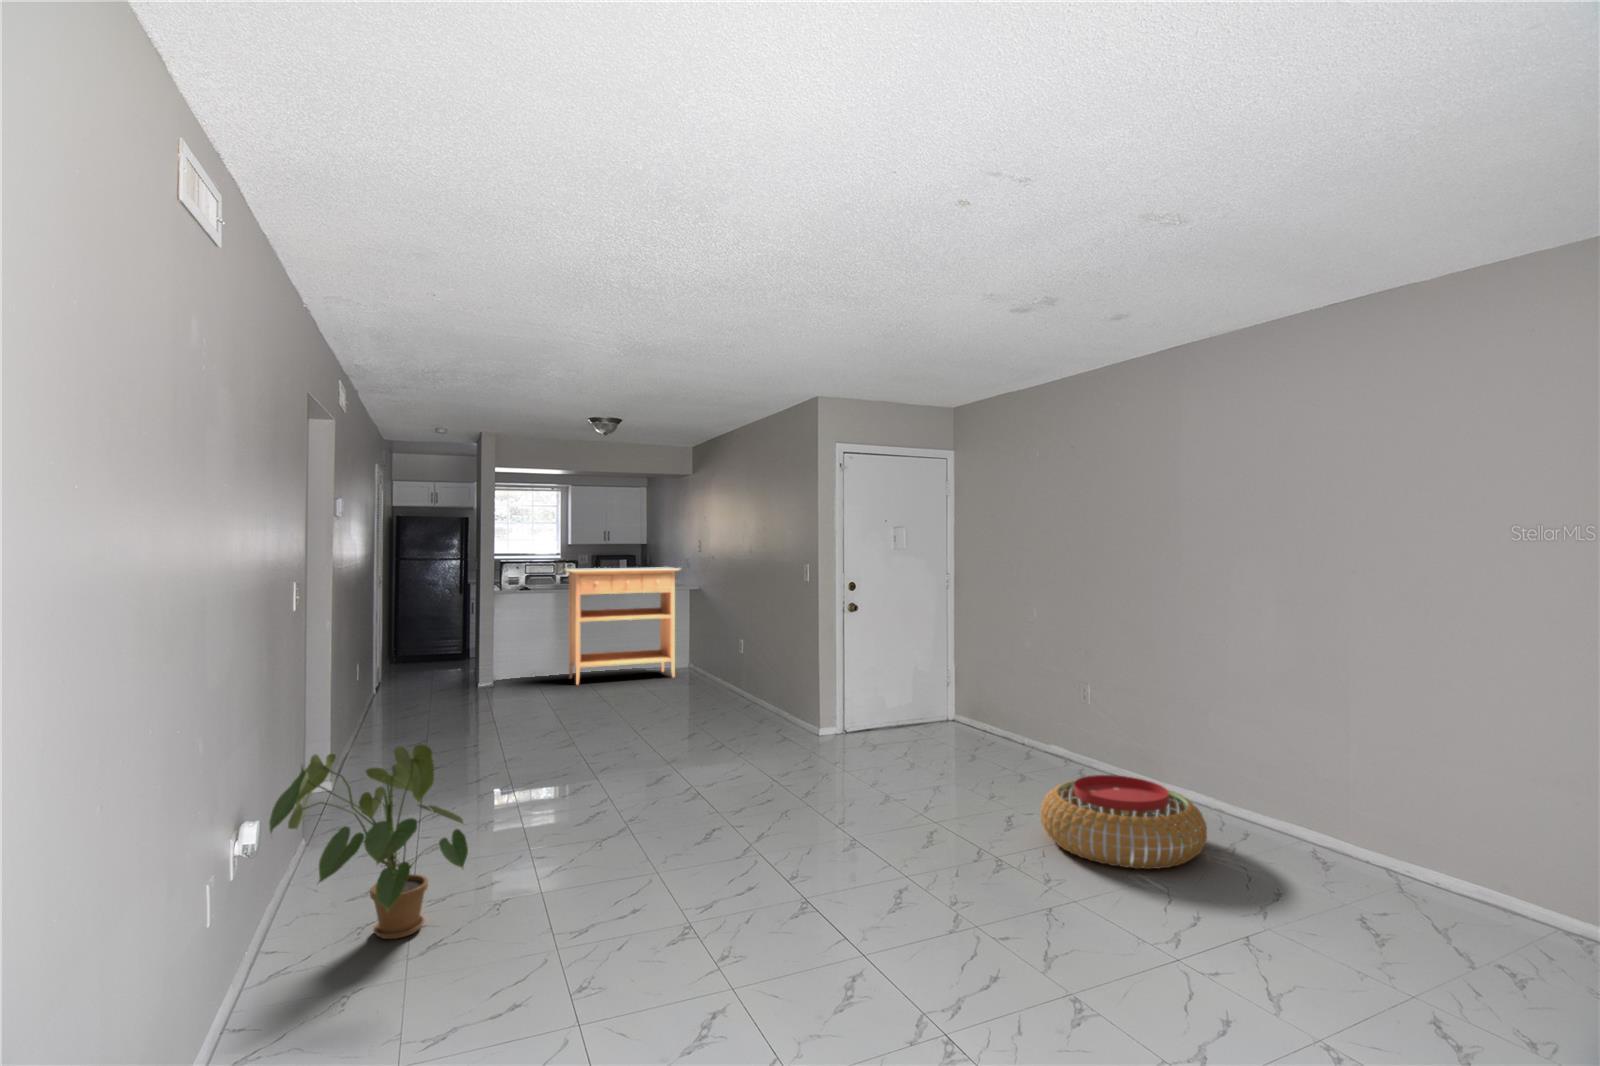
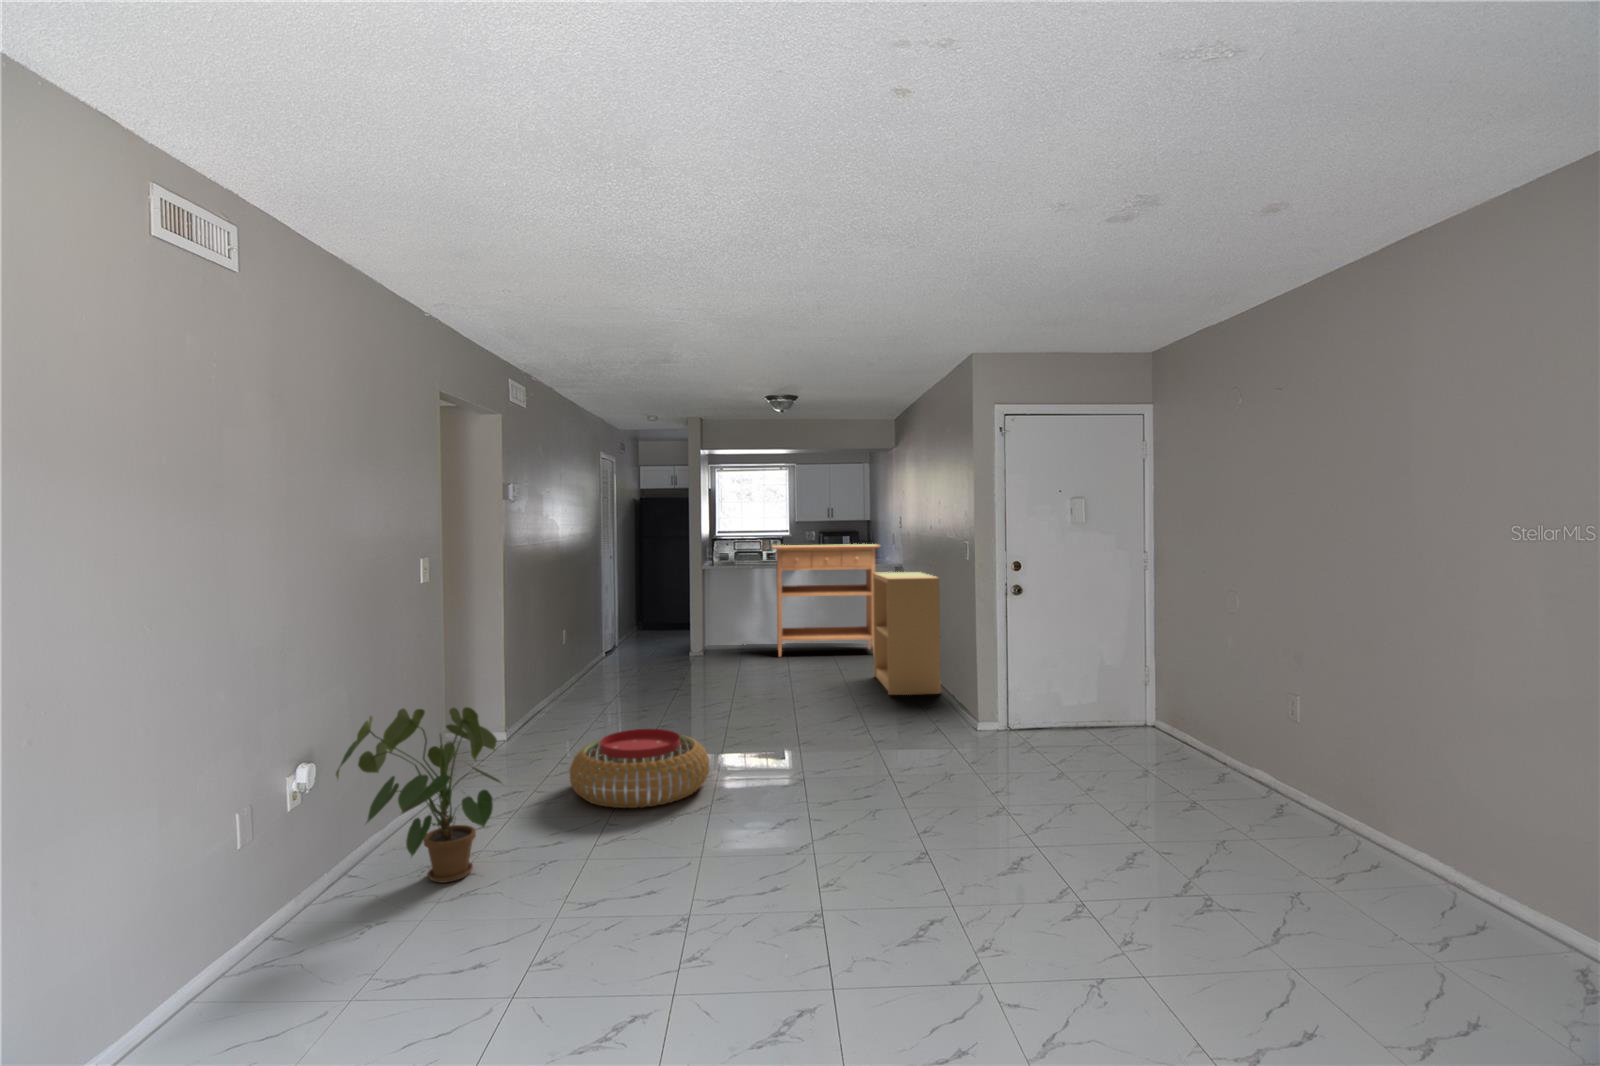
bookshelf: none [689,594,764,713] -> present [873,572,941,695]
pouf: present [1041,775,1207,869] -> present [570,729,710,808]

